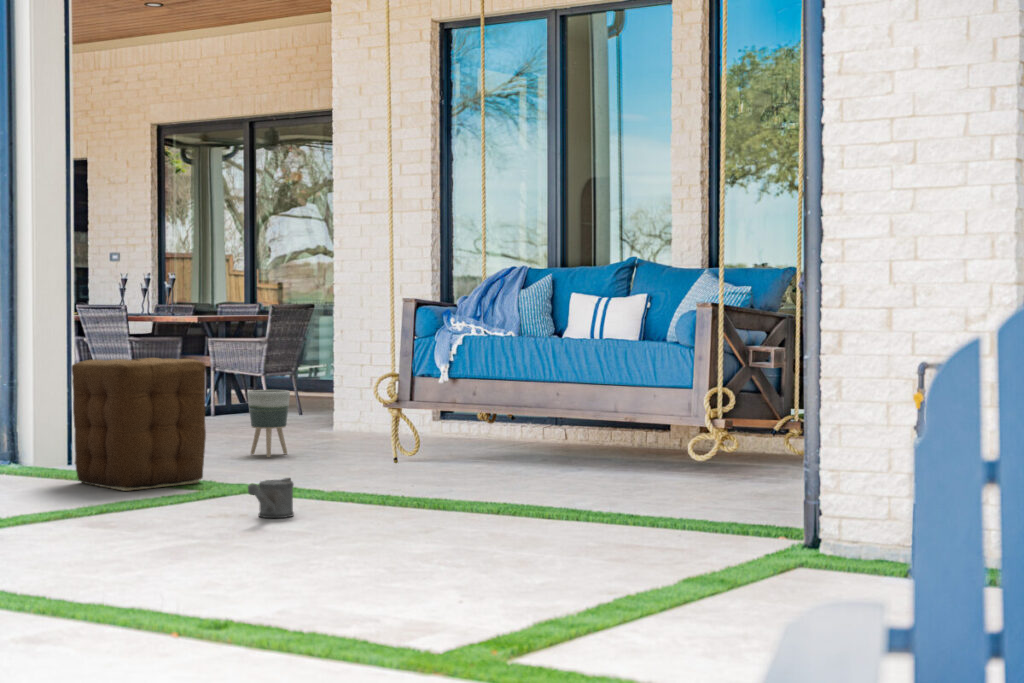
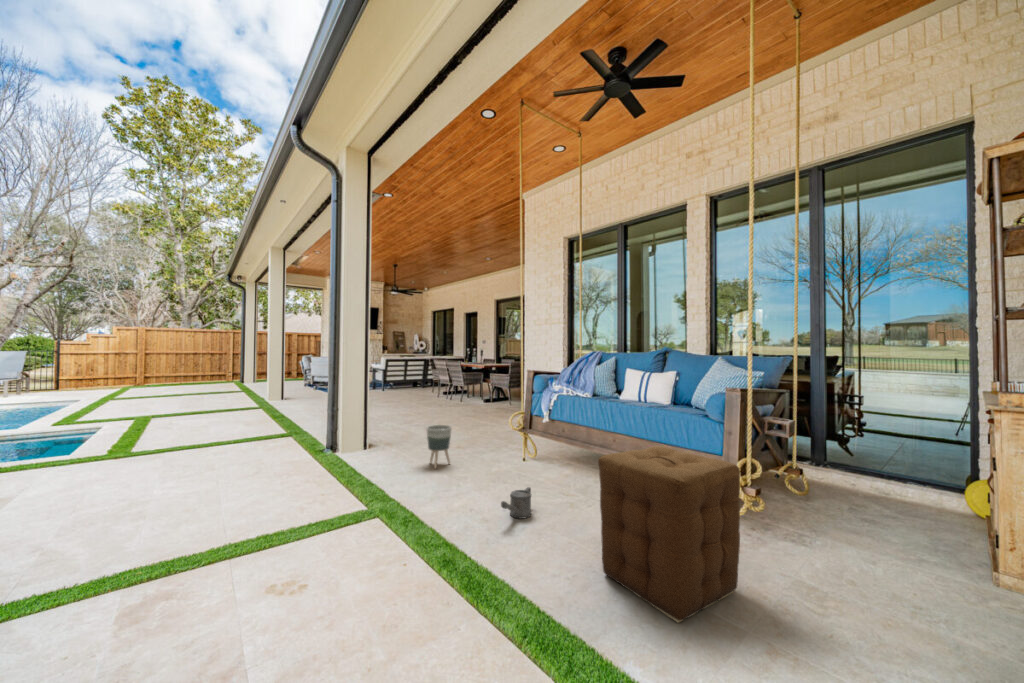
ottoman: present [72,358,206,491] -> present [598,446,740,623]
watering can: present [248,478,294,518] -> present [501,487,531,519]

